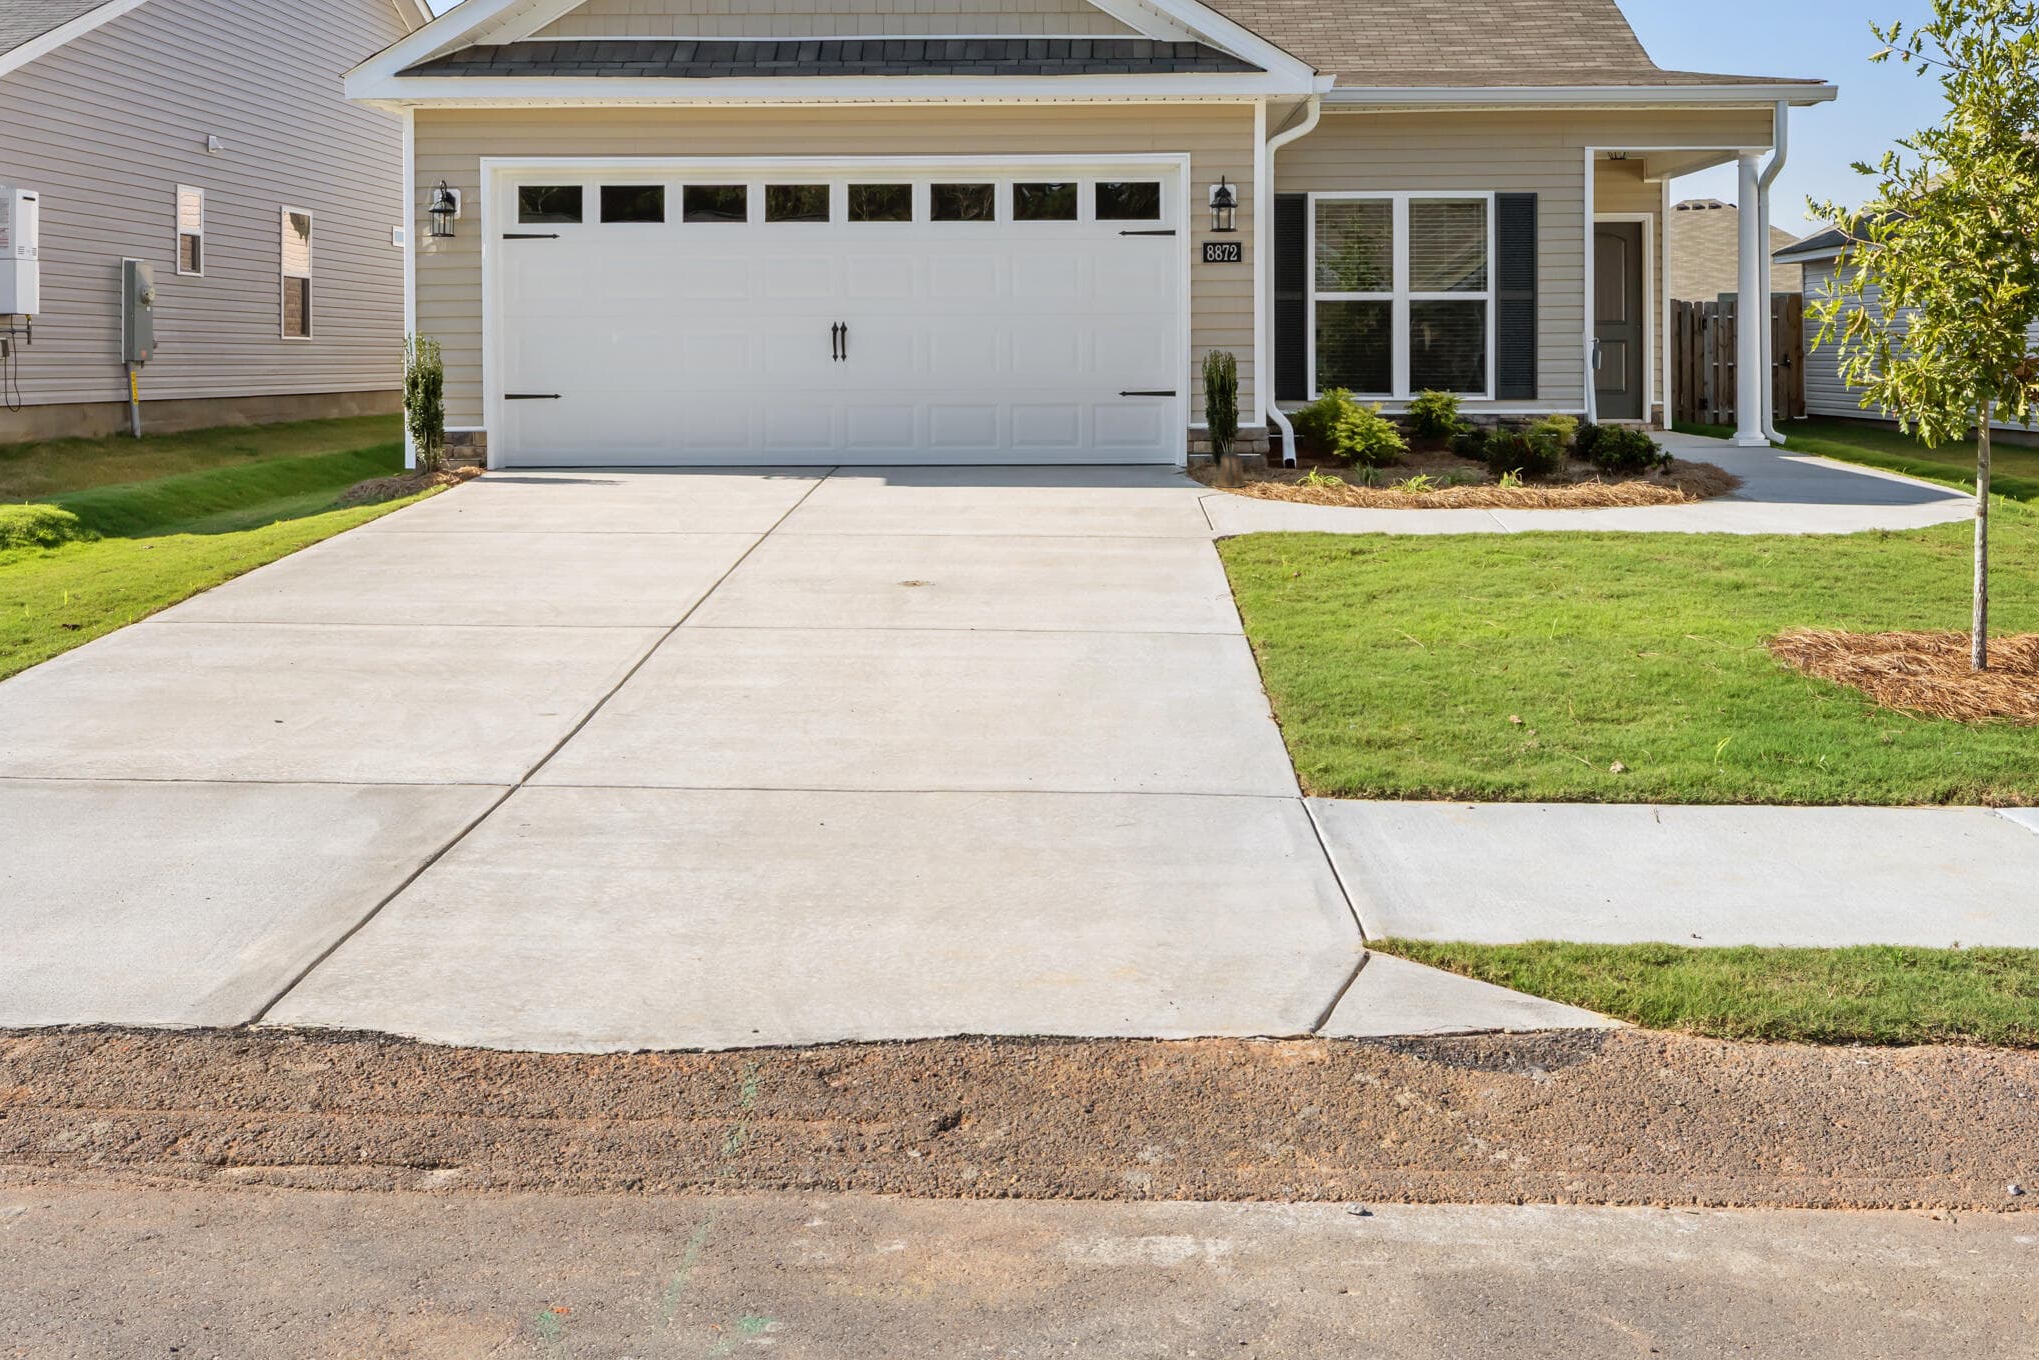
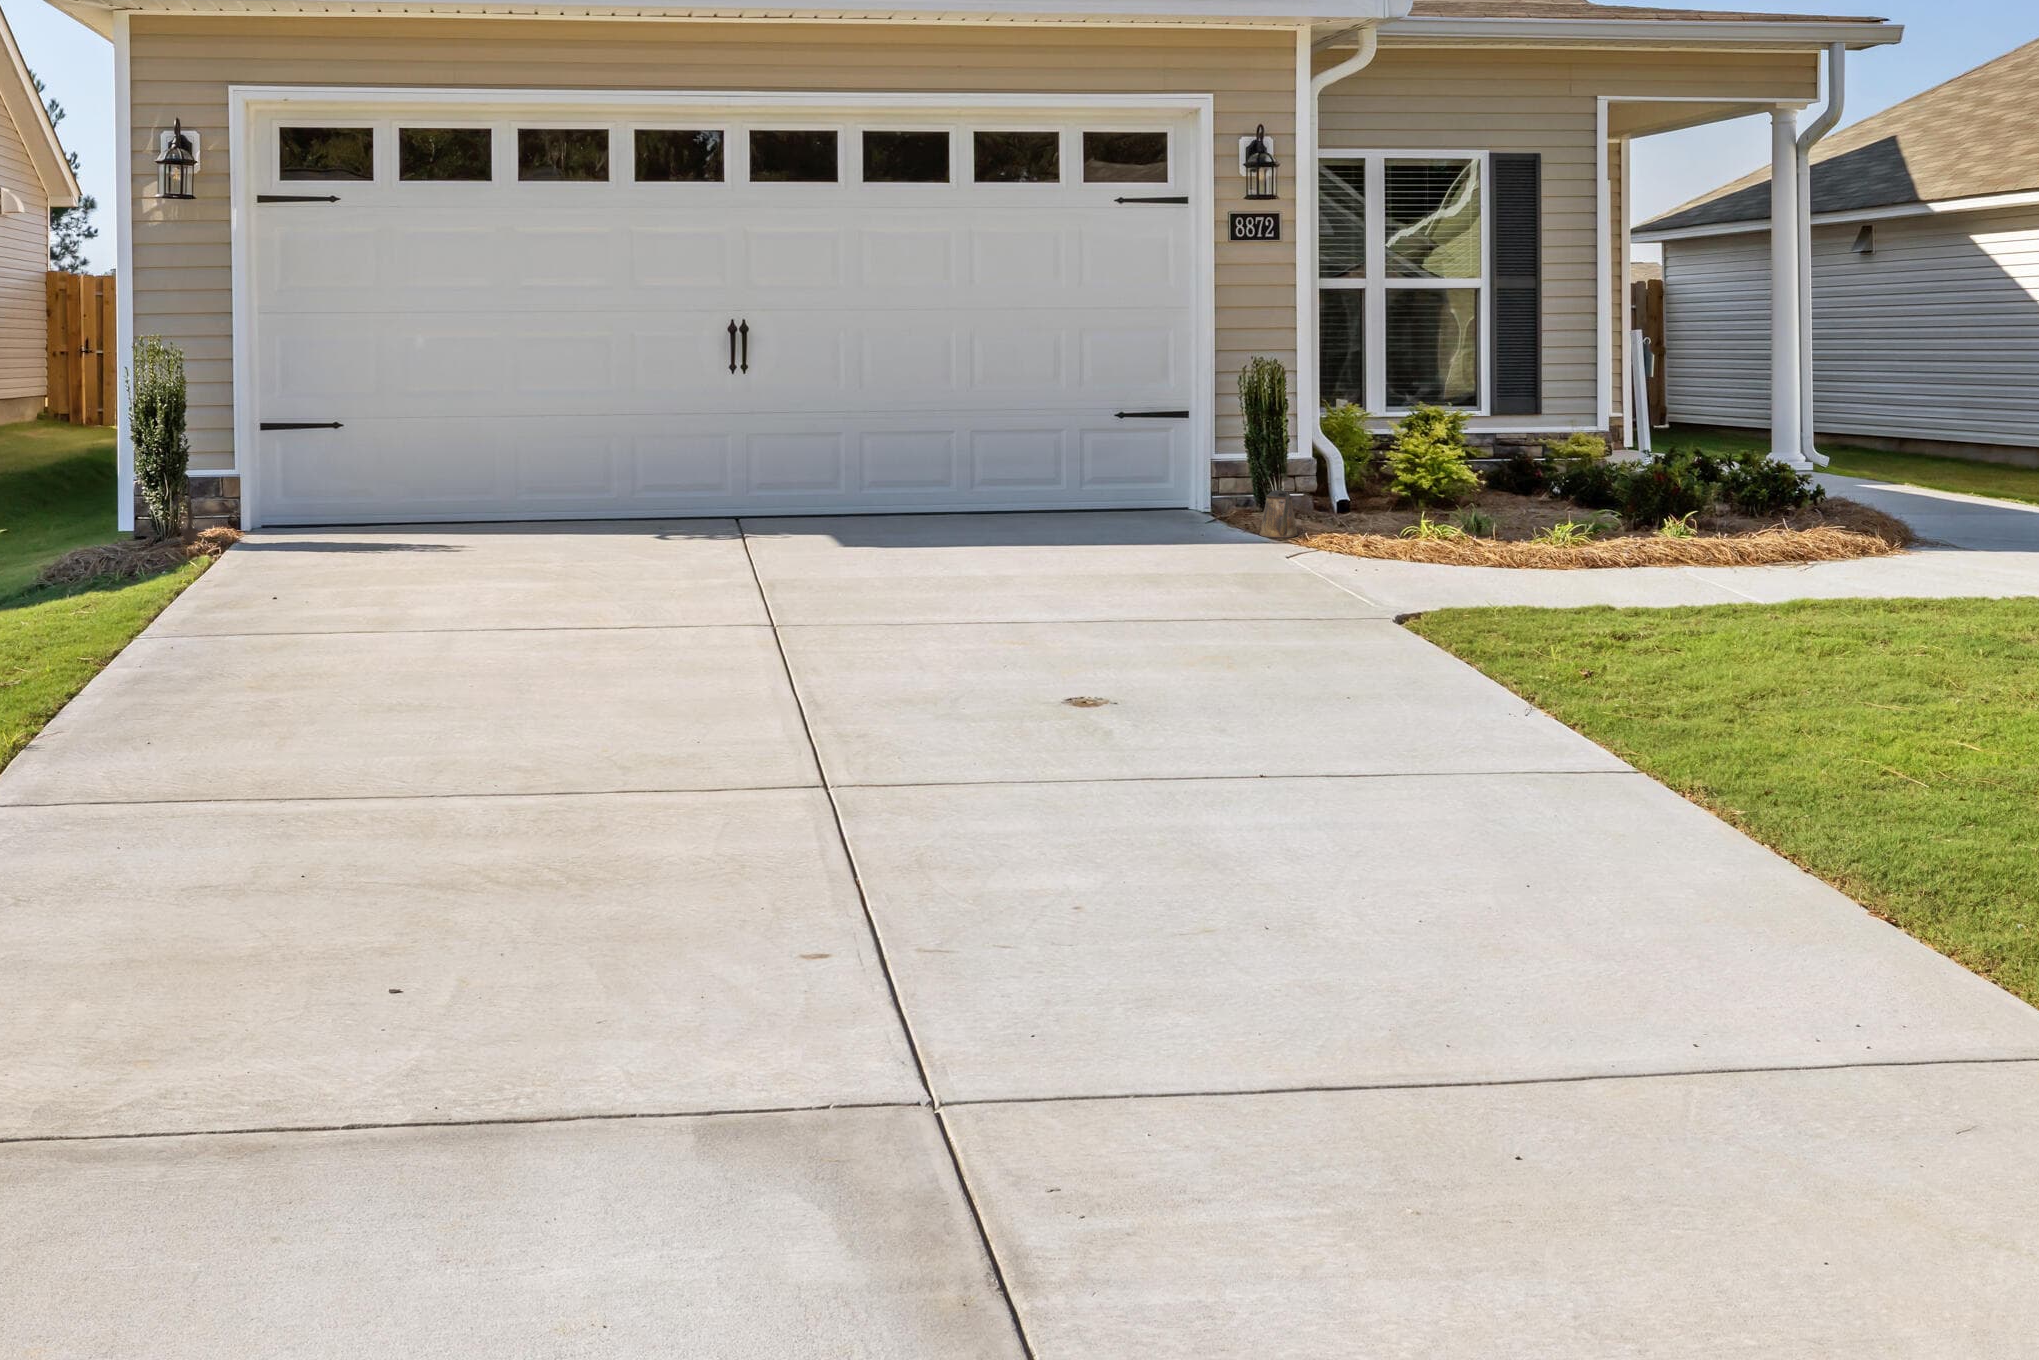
decorative plant: none [434,435,465,478] -> present [173,484,206,544]

